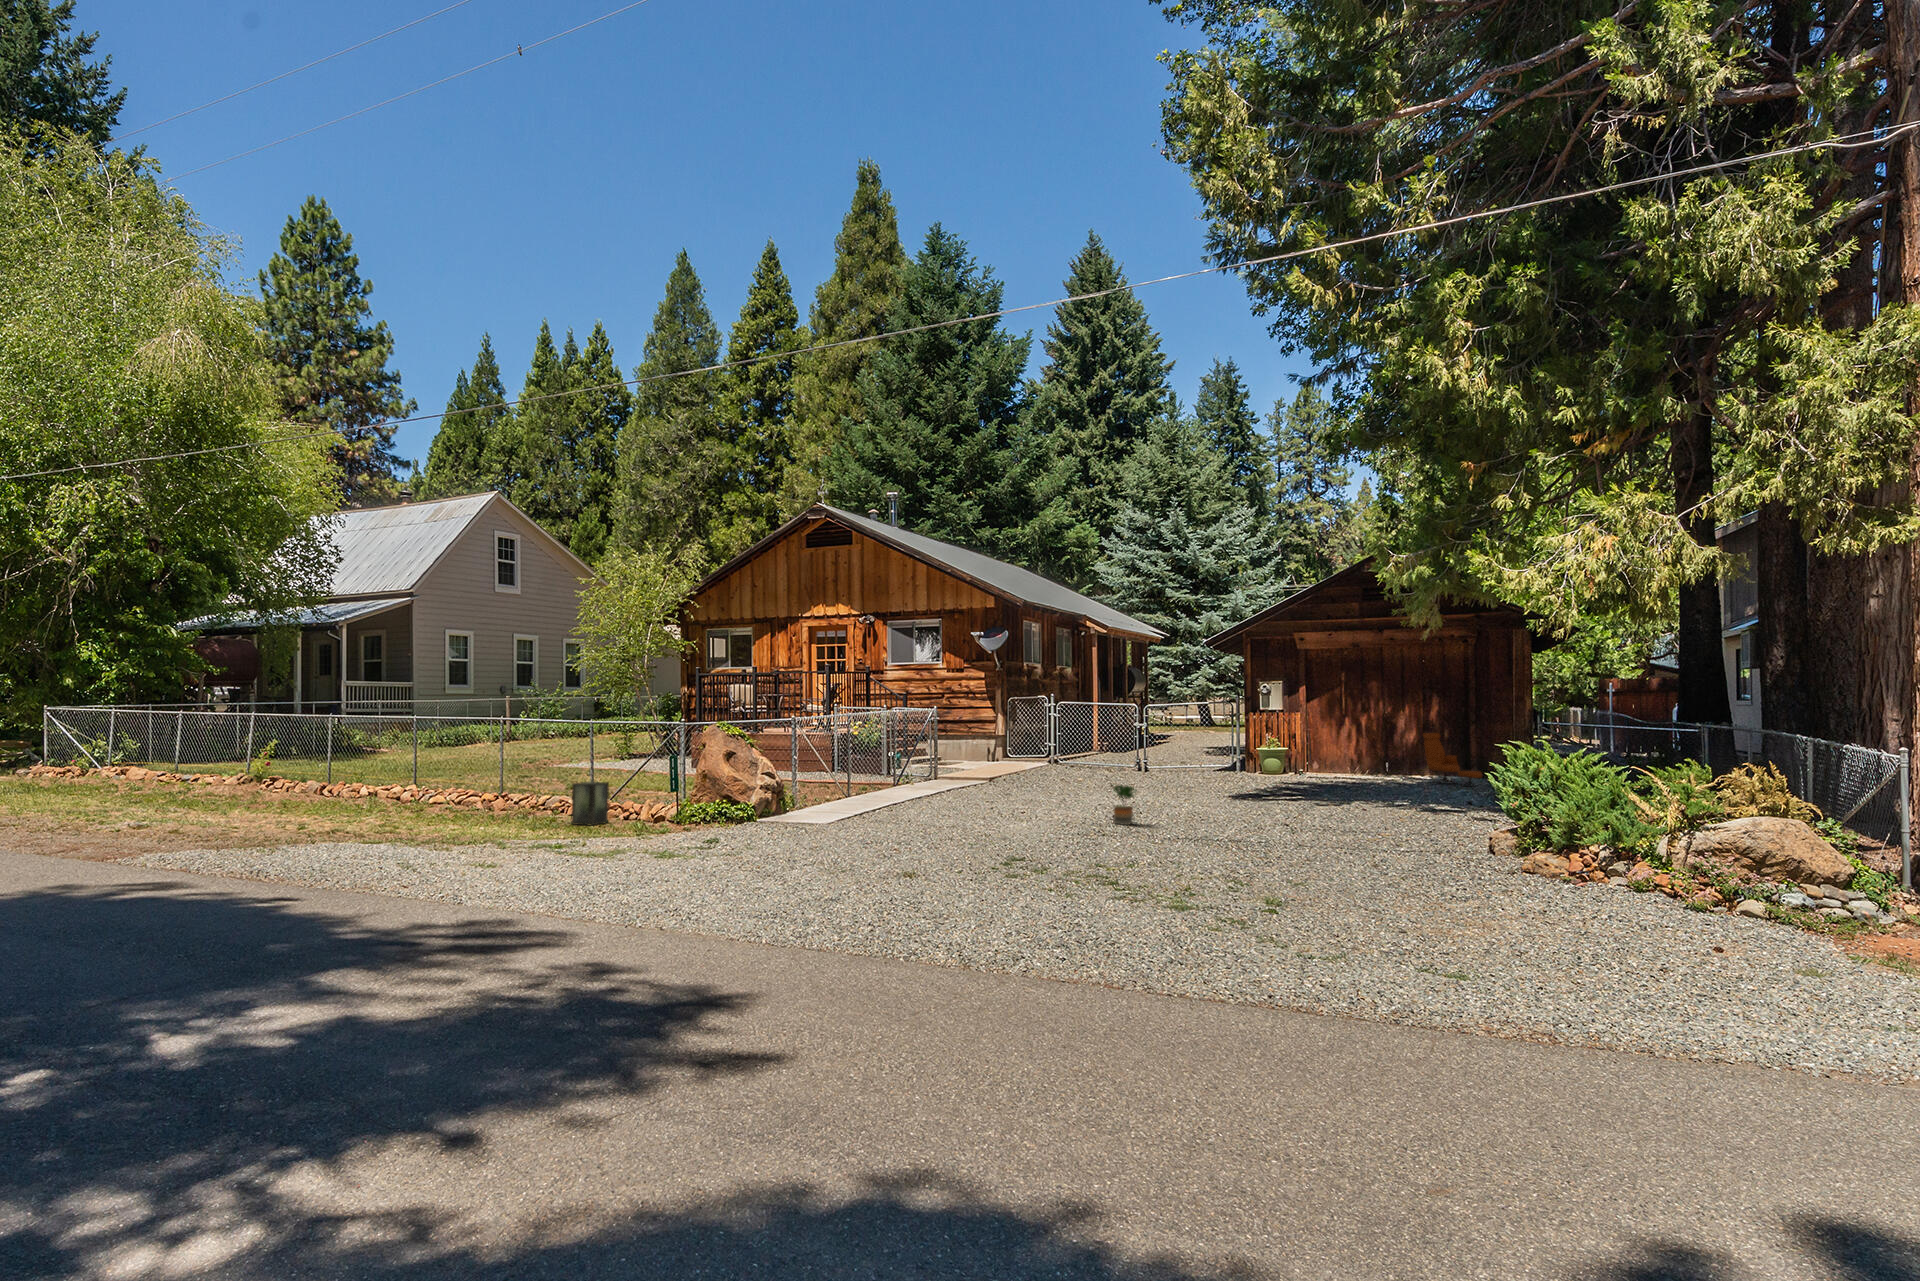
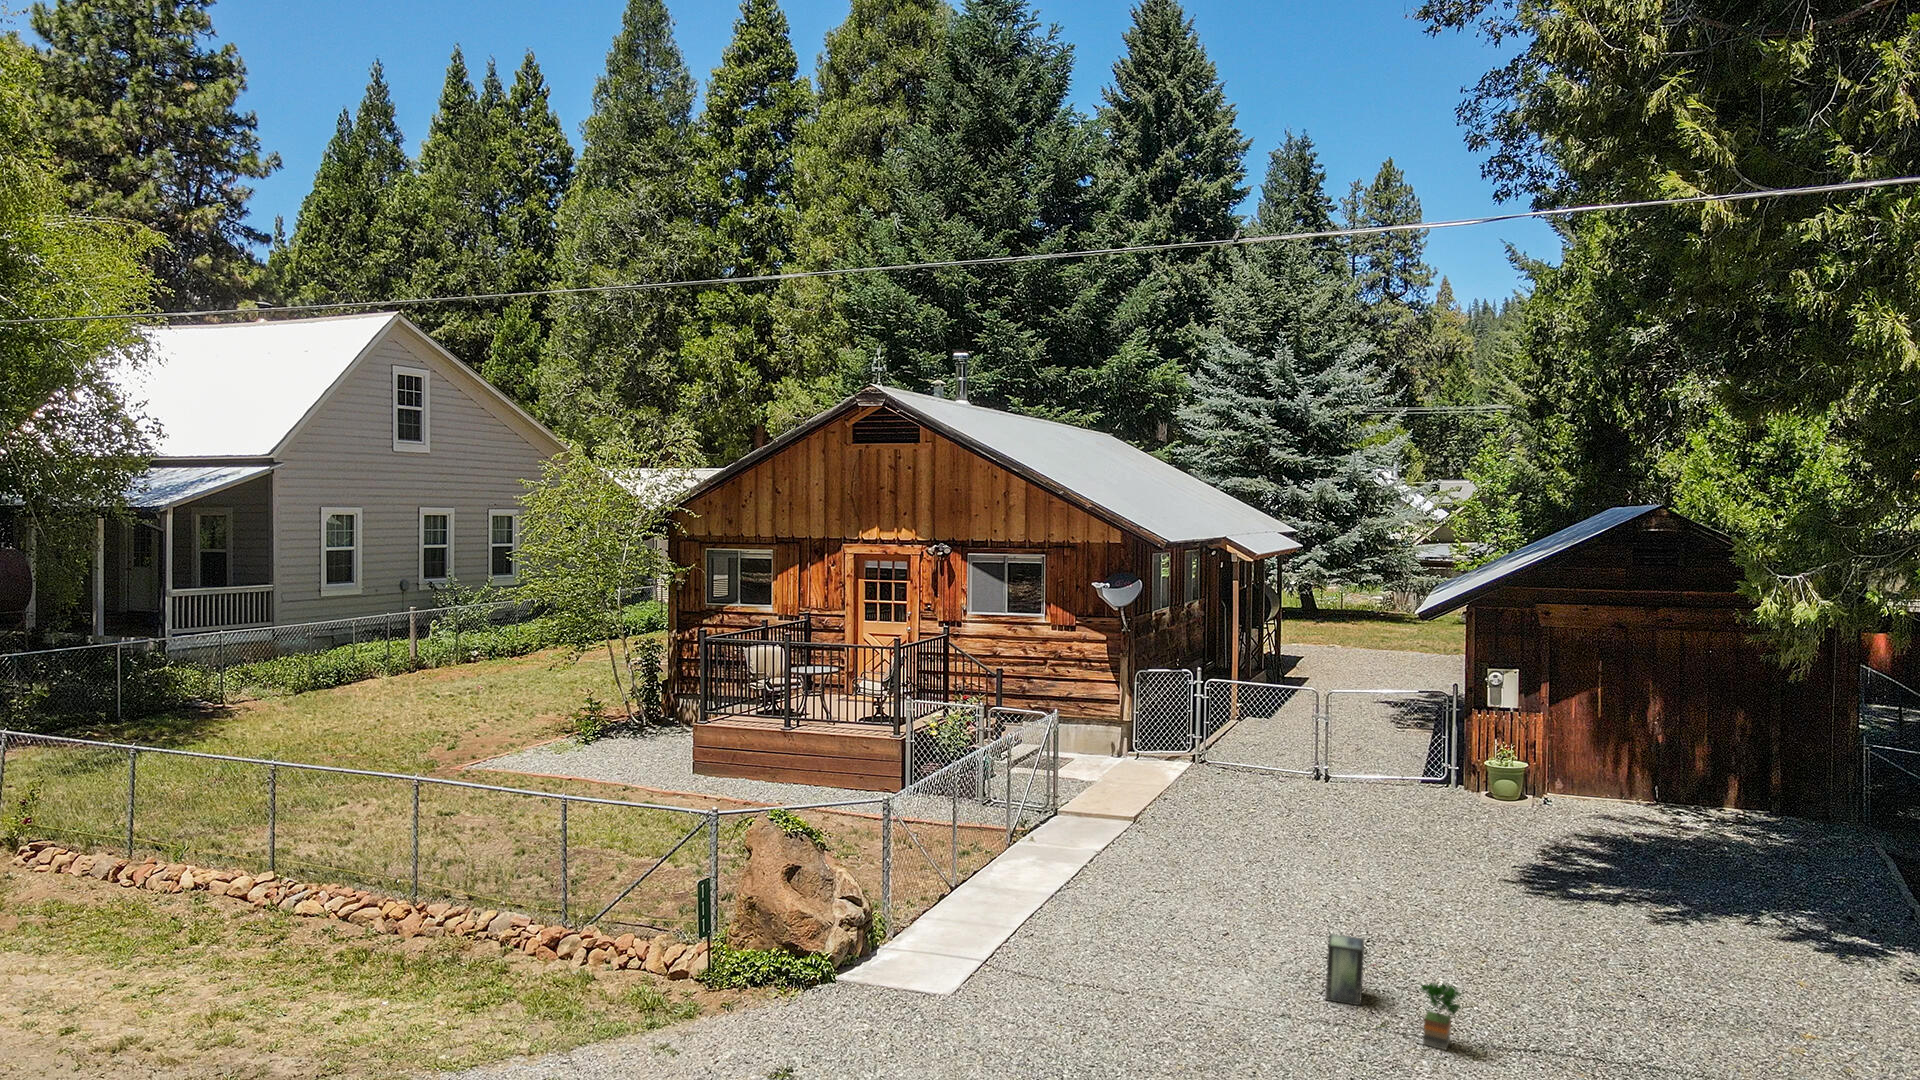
lounge chair: present [1423,733,1482,785] -> none [1727,765,1819,856]
storage box: present [571,782,609,825] -> present [1326,934,1364,1005]

